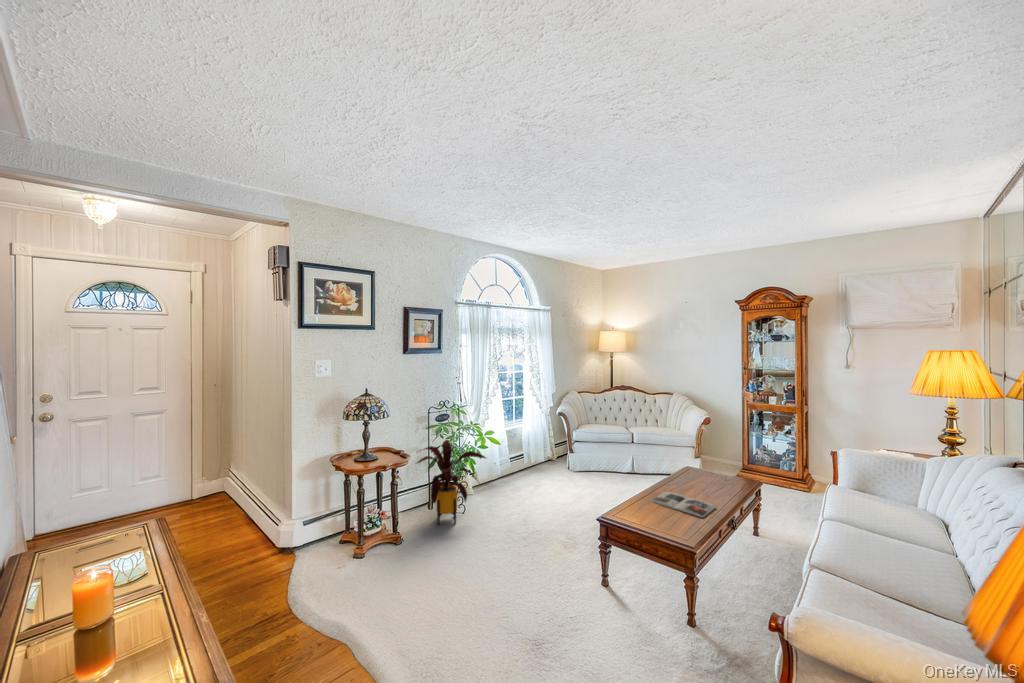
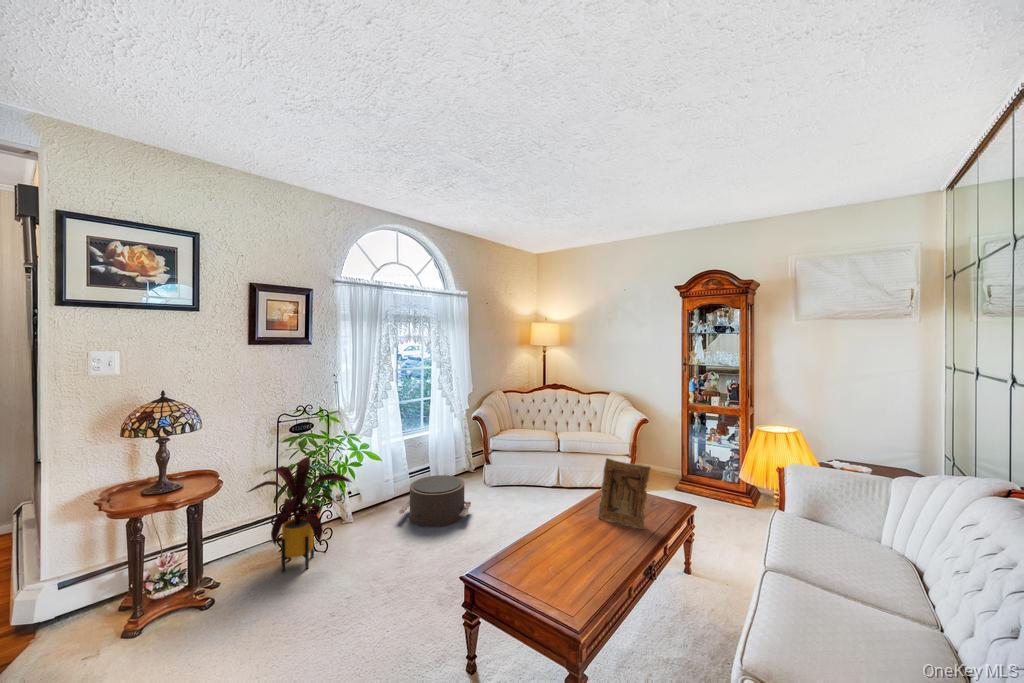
picture frame: none [686,442,729,496] -> present [598,458,651,529]
pouf: none [510,459,566,499] -> present [399,475,471,527]
magazine: present [651,492,716,517] -> none [544,526,628,568]

